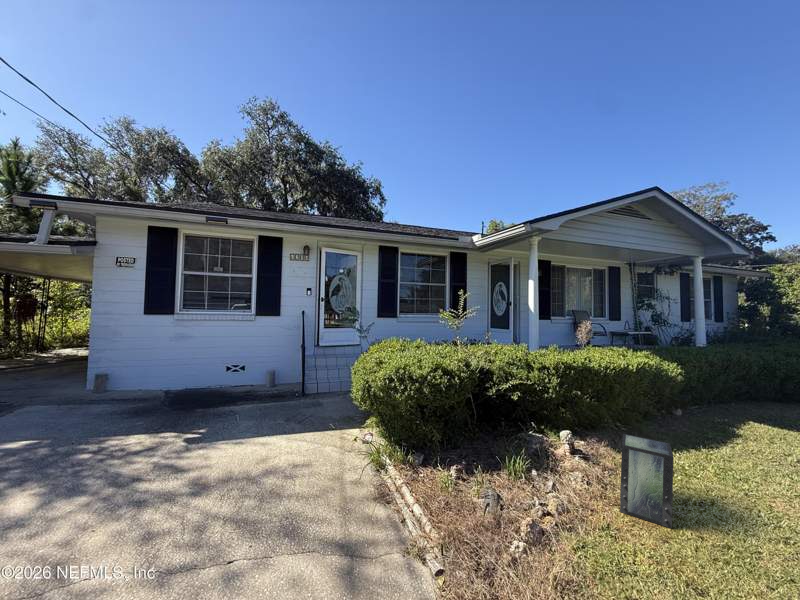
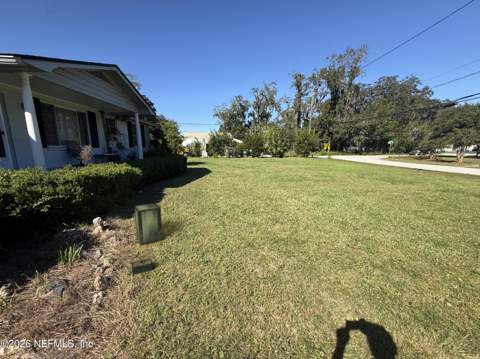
decorative plant: none [568,497,633,572] -> present [122,247,156,275]

